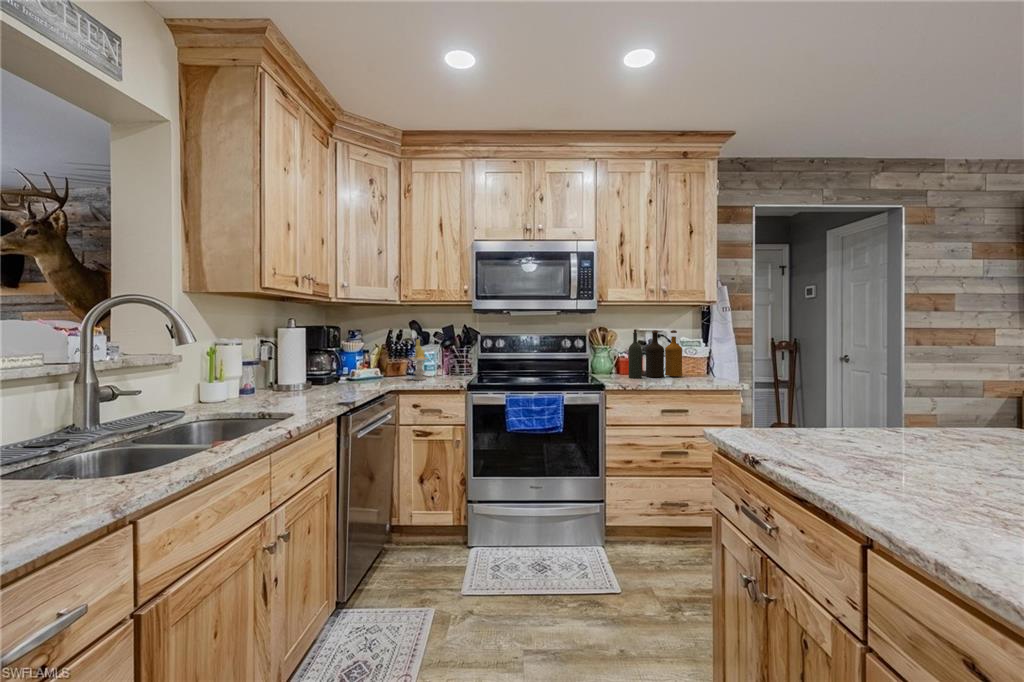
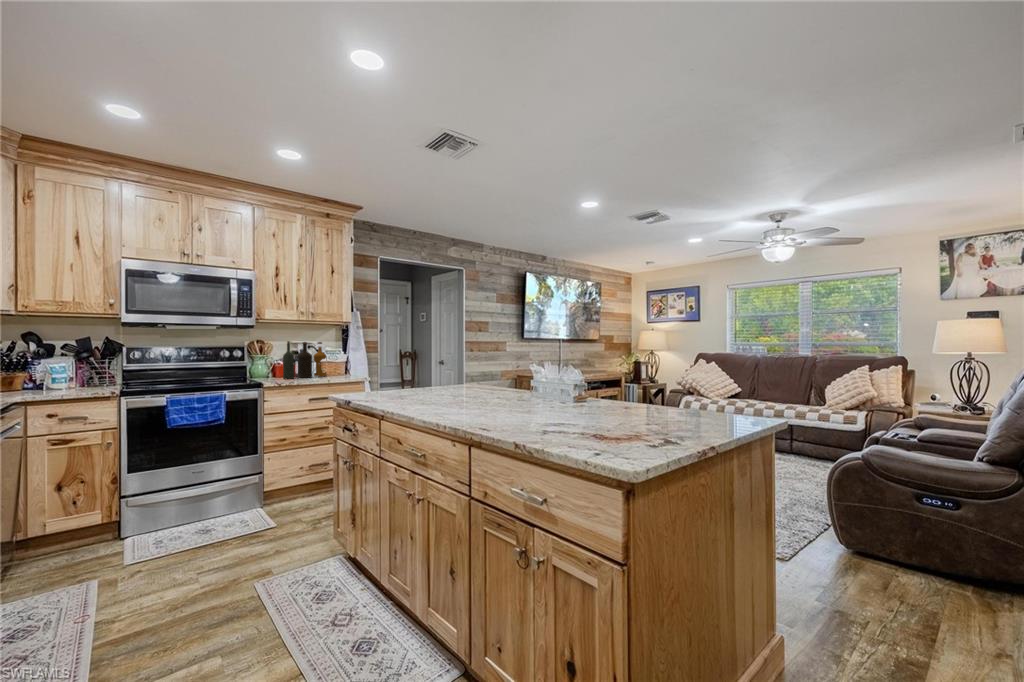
candle: present [410,340,429,380] -> none [34,351,64,392]

